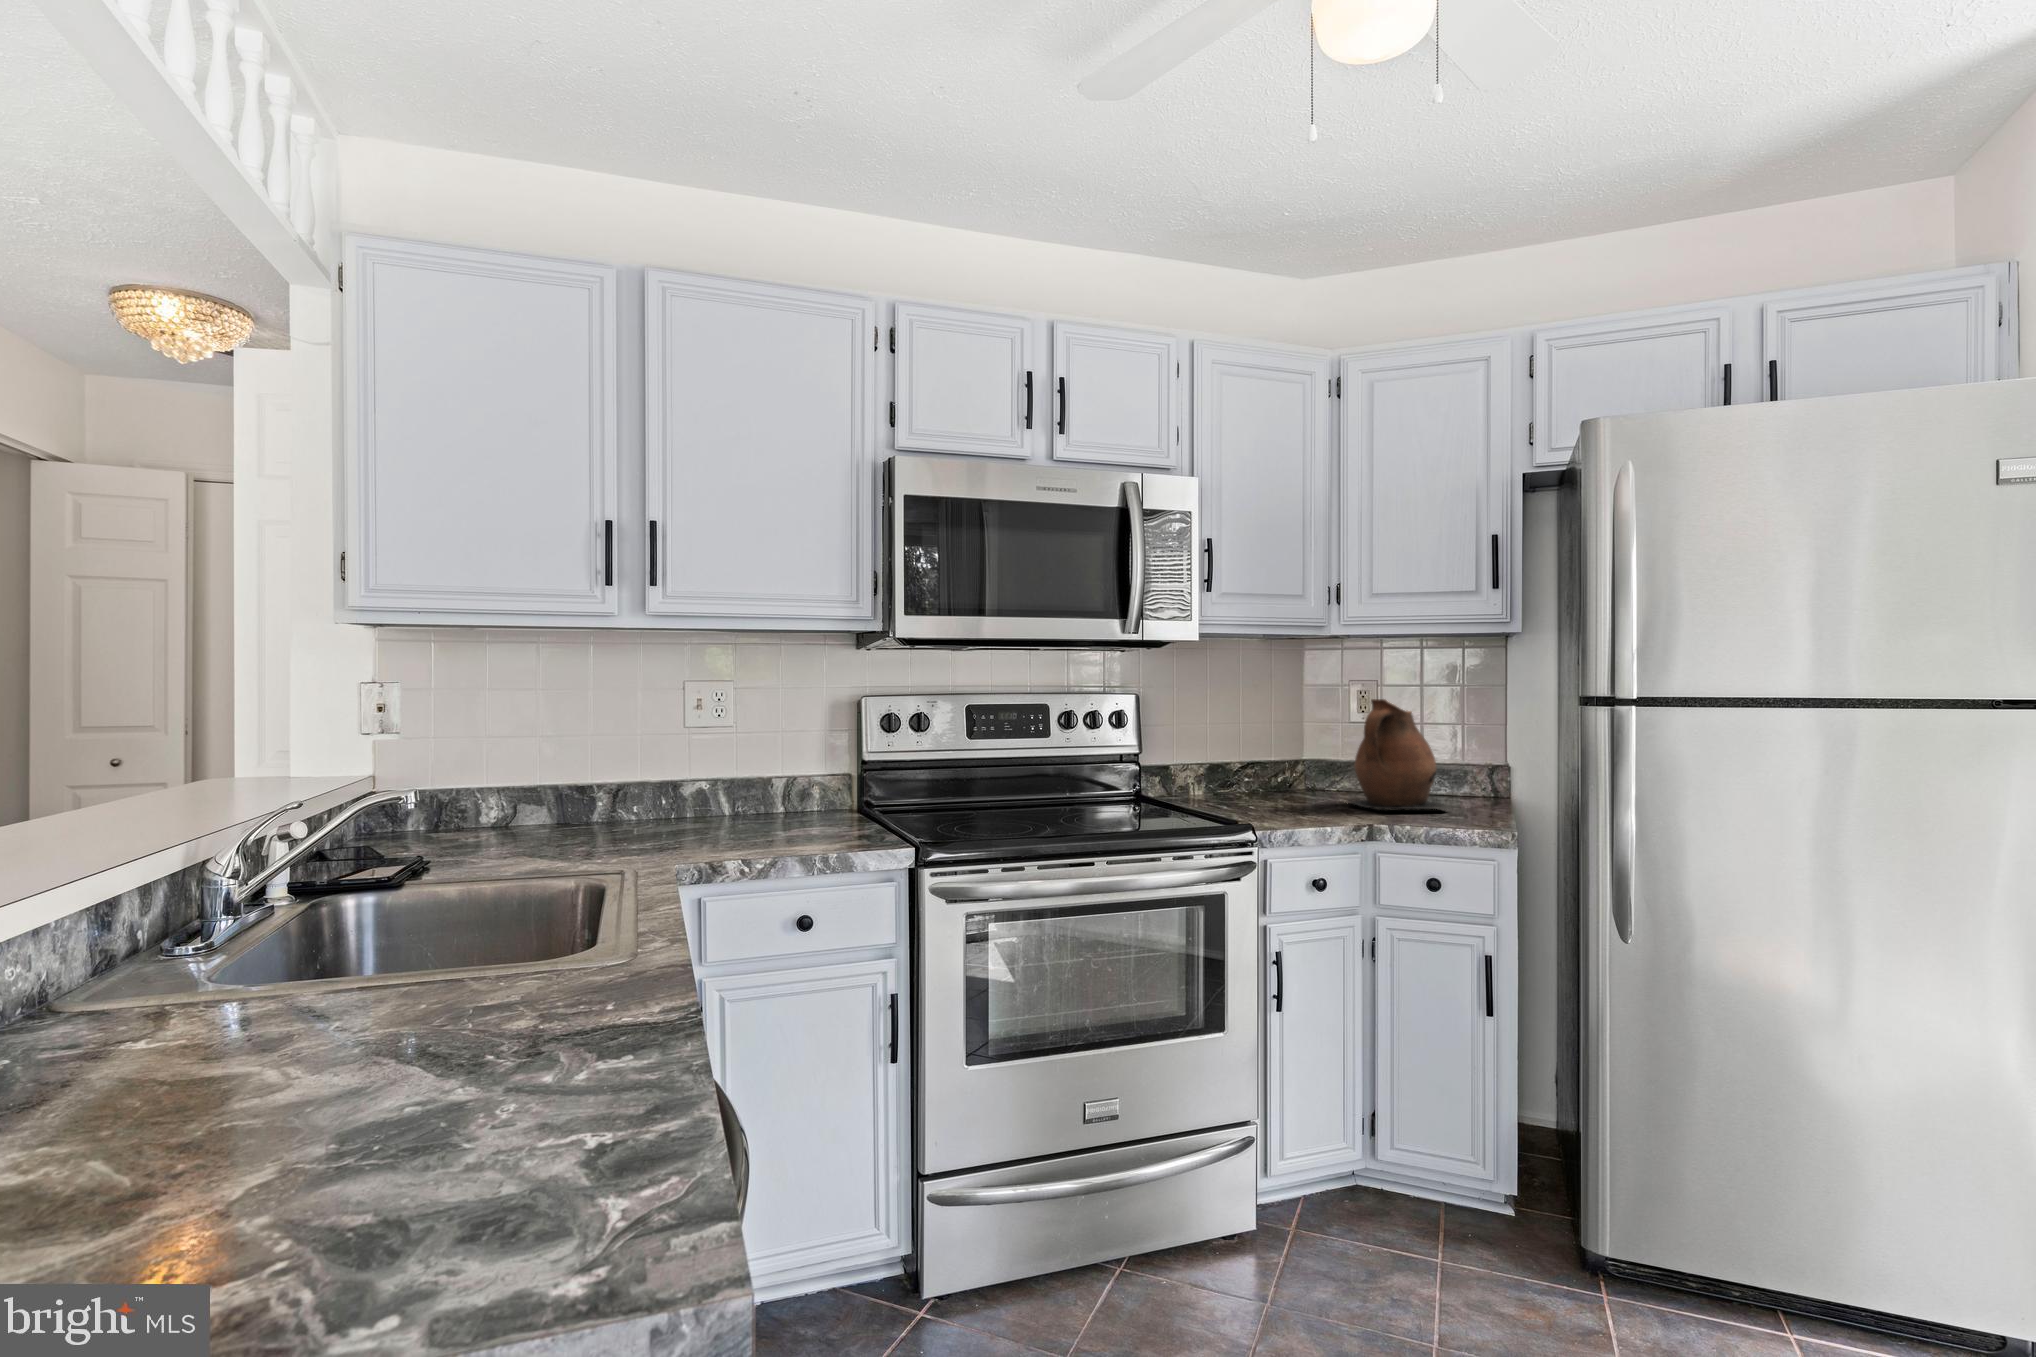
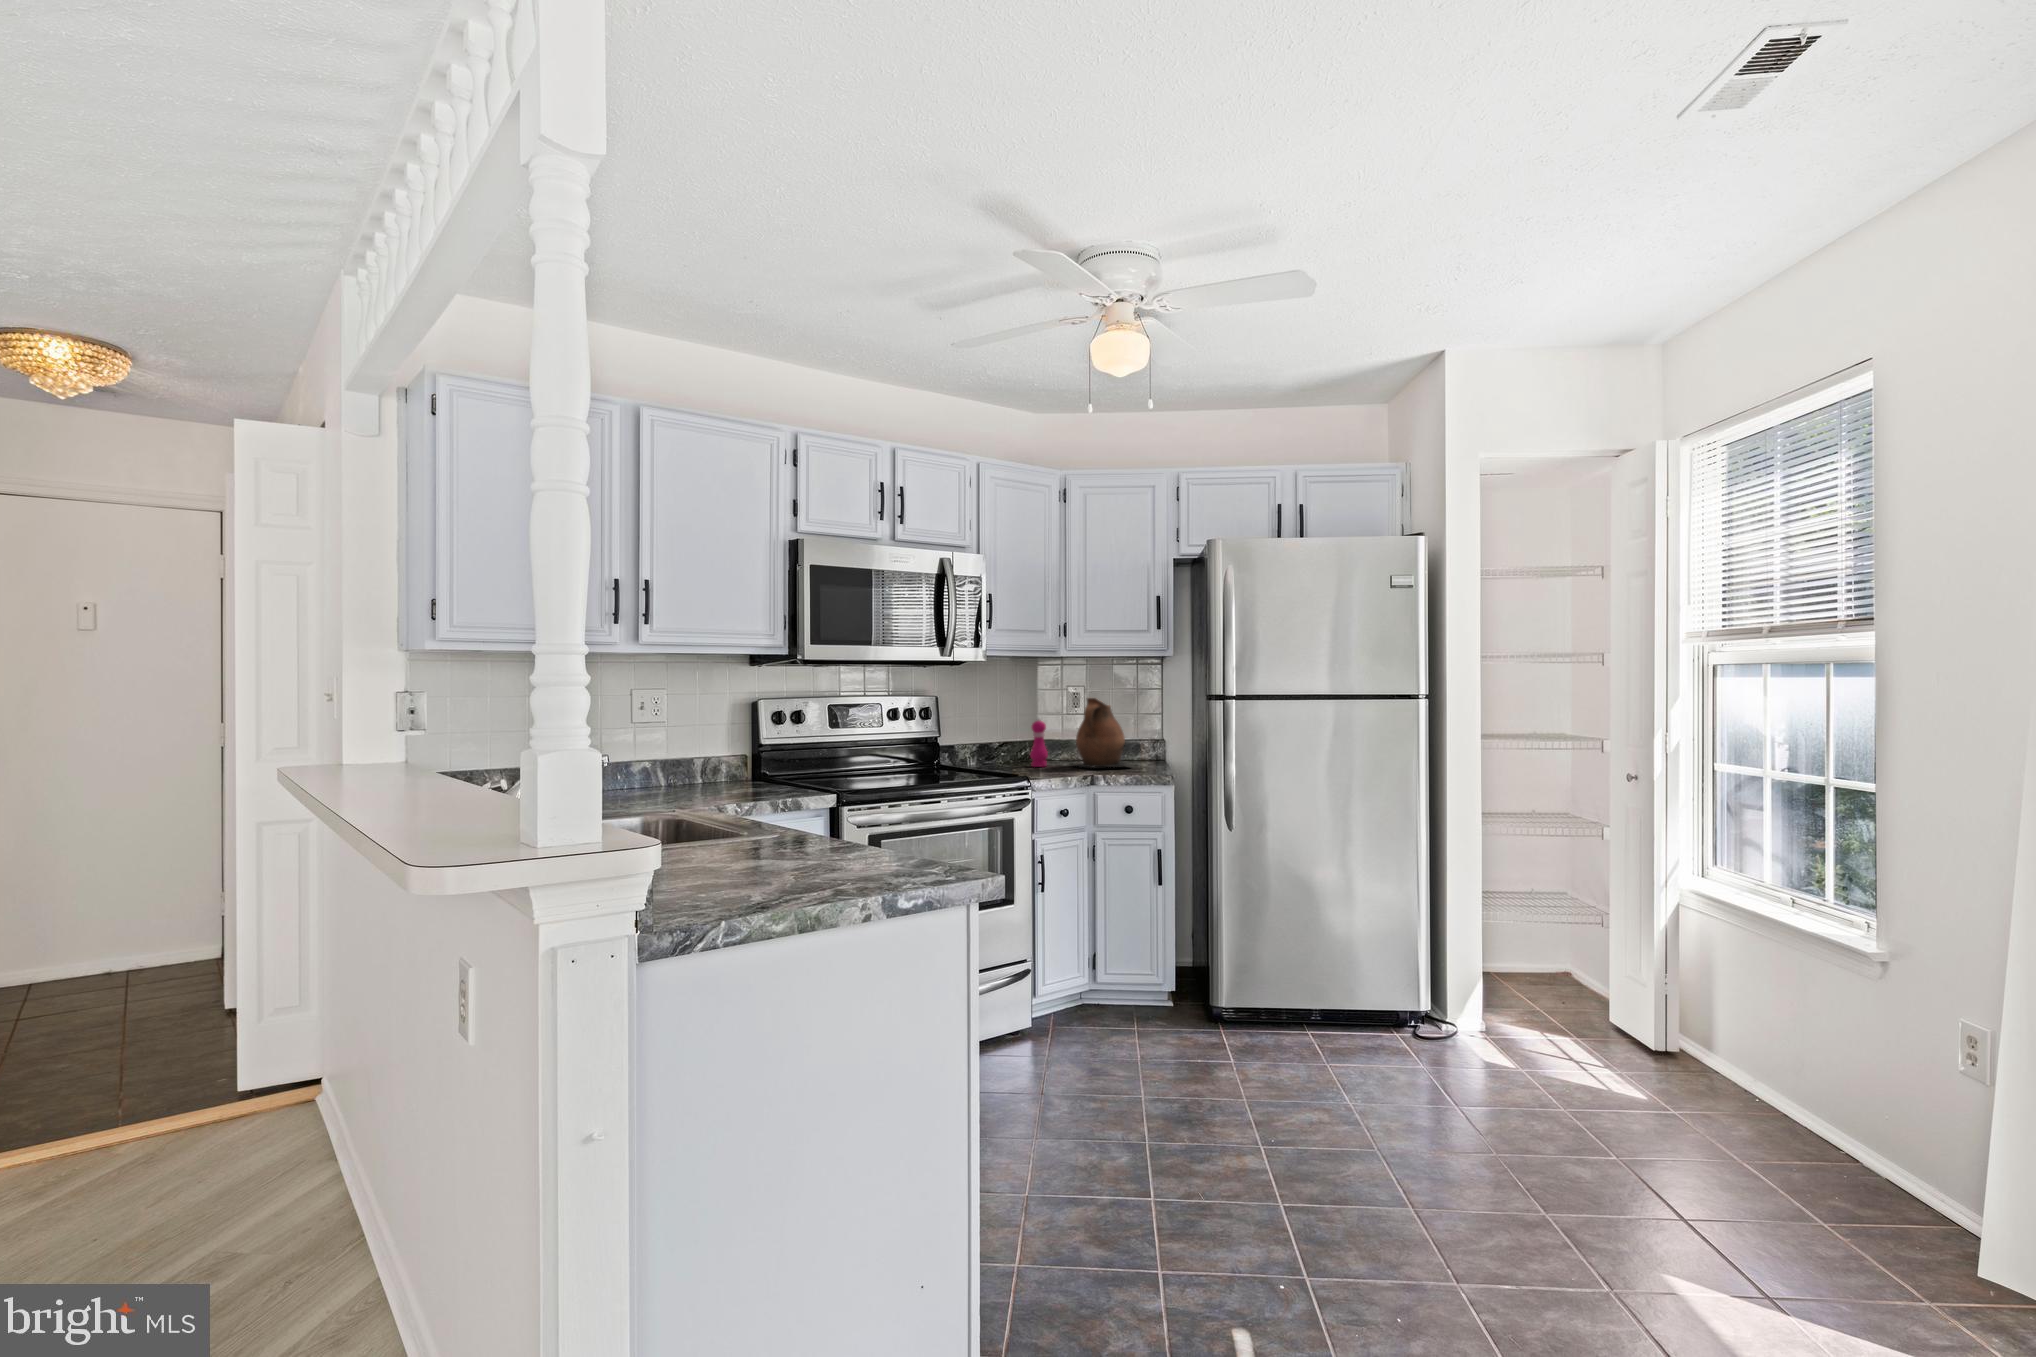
pepper mill: none [1283,727,1311,803] -> present [1030,717,1048,767]

